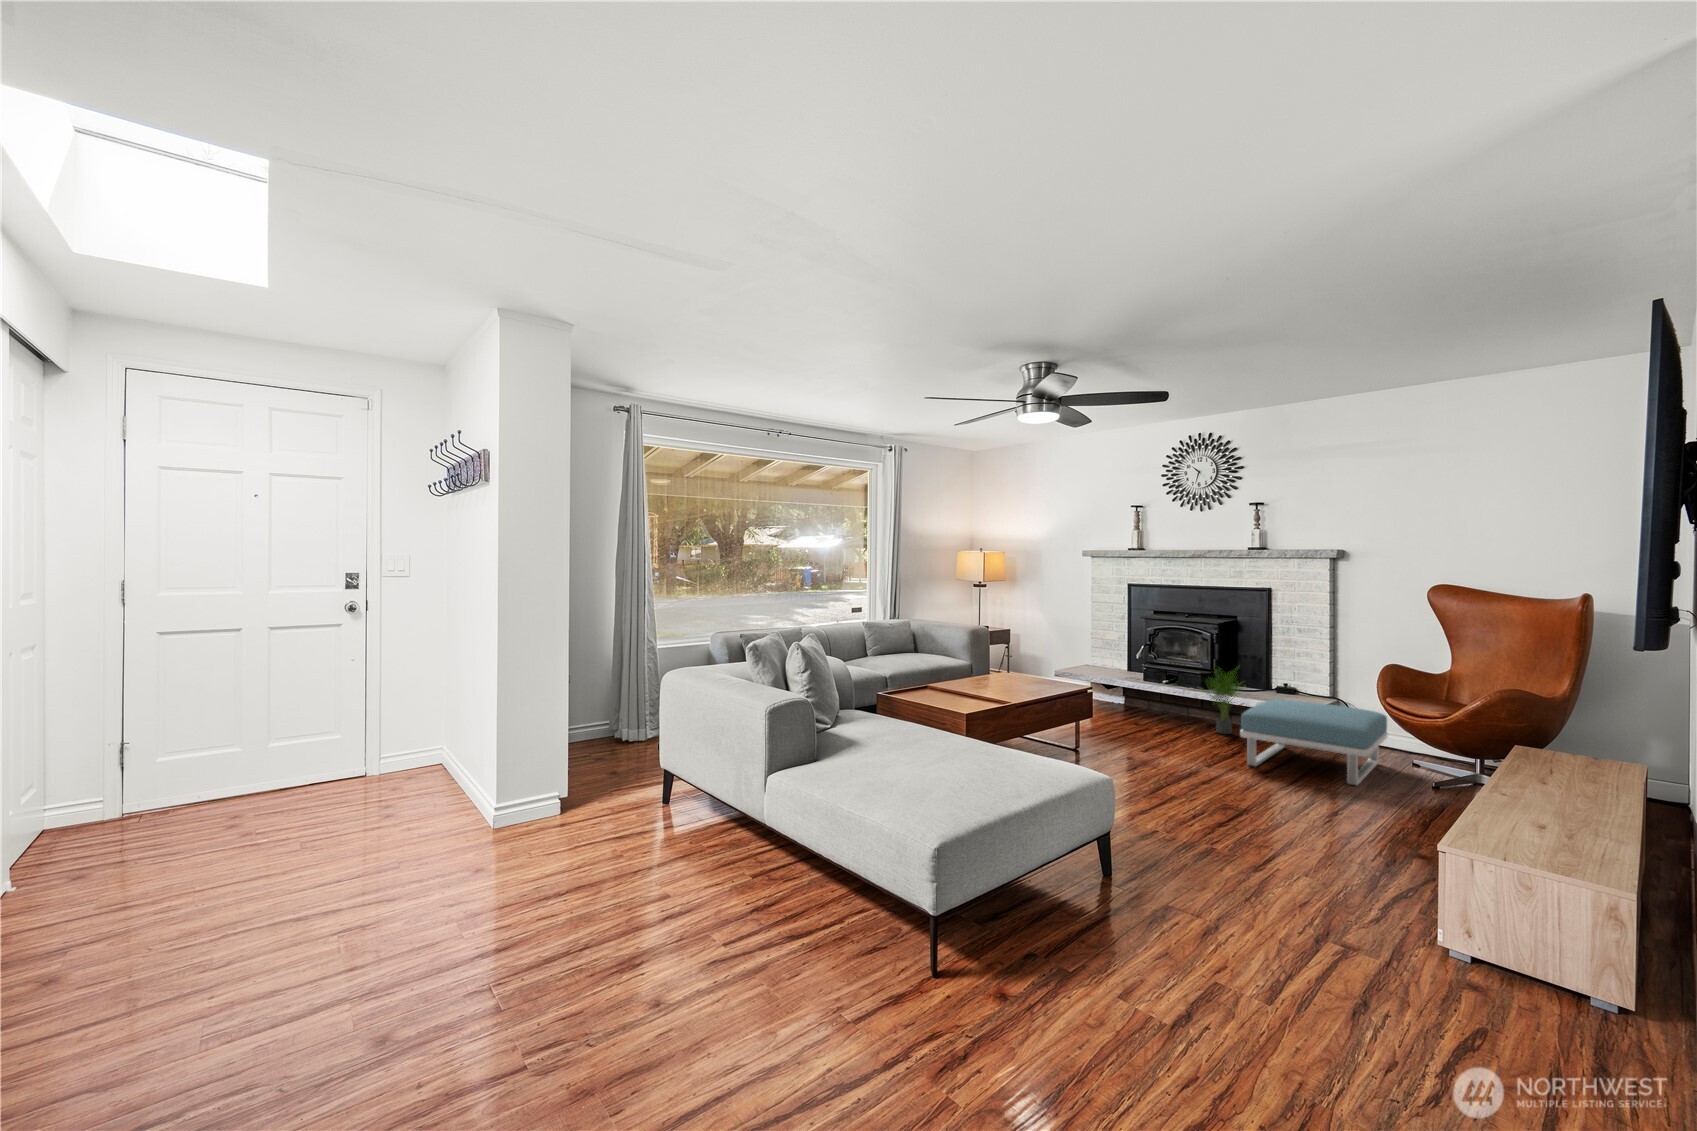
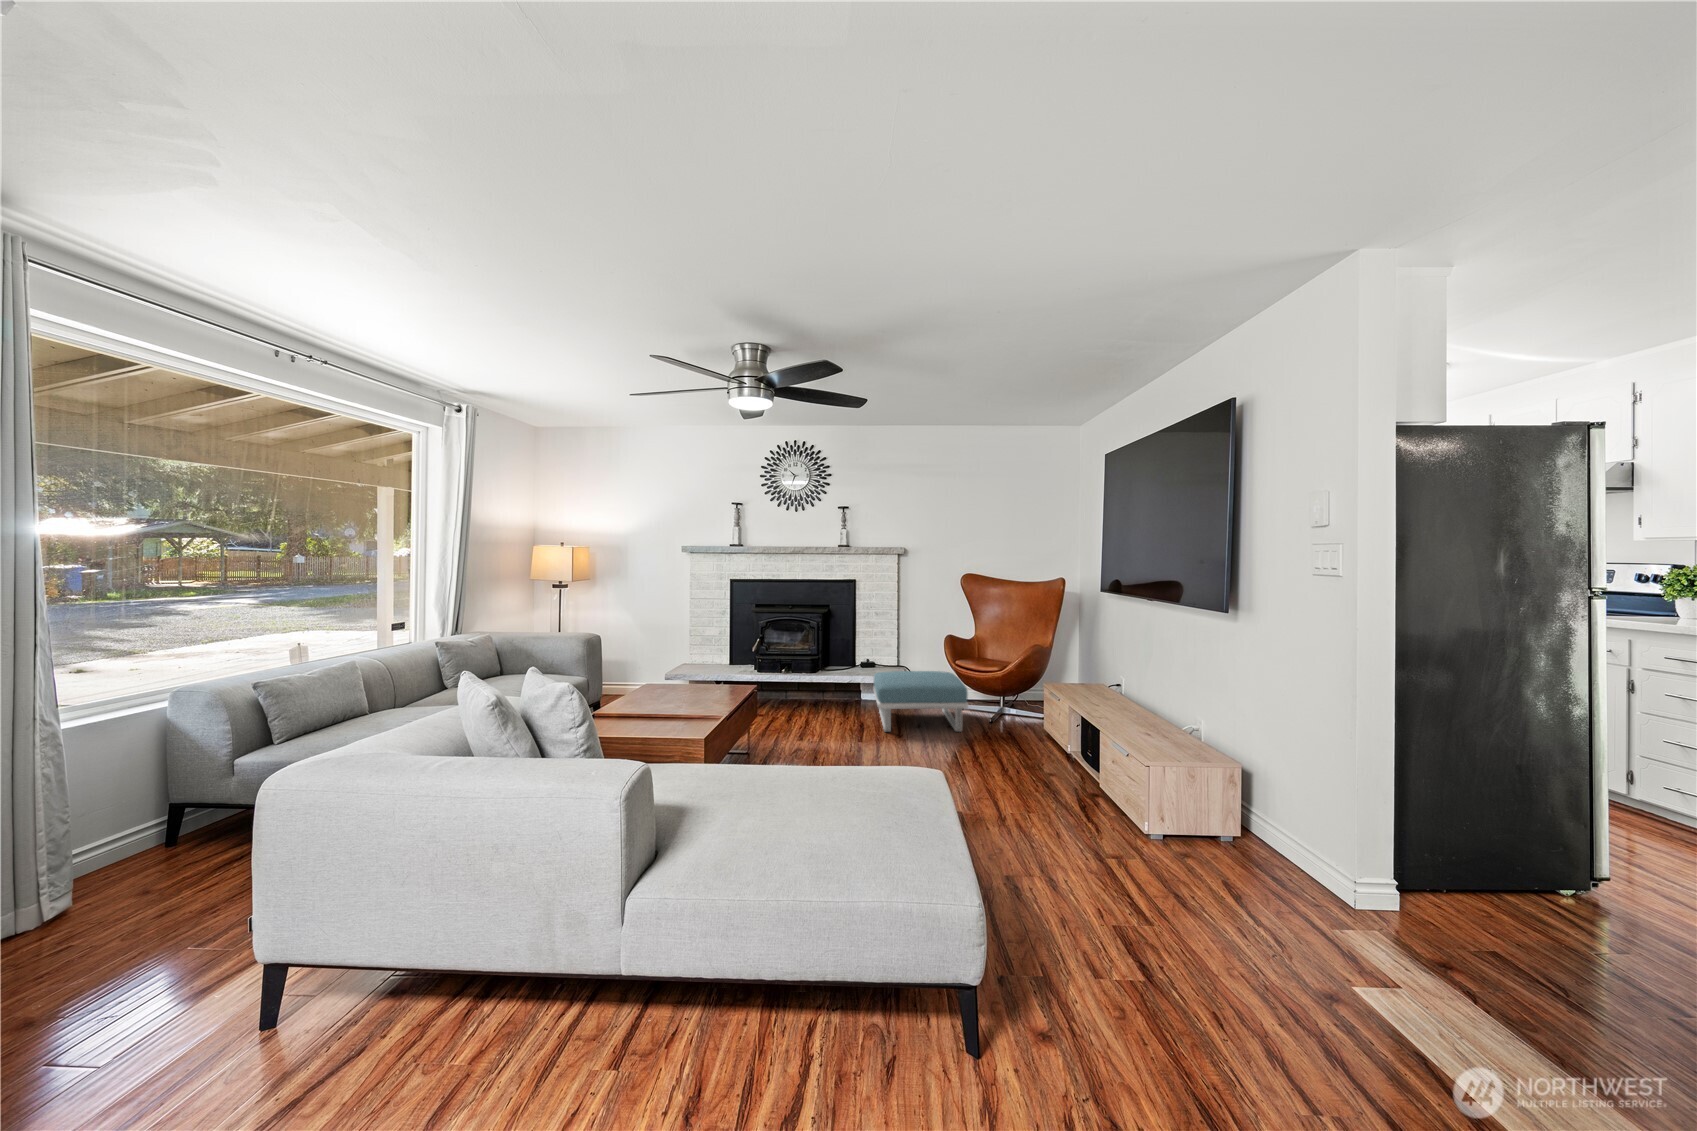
potted plant: present [1205,670,1240,734] -> none [811,646,853,708]

